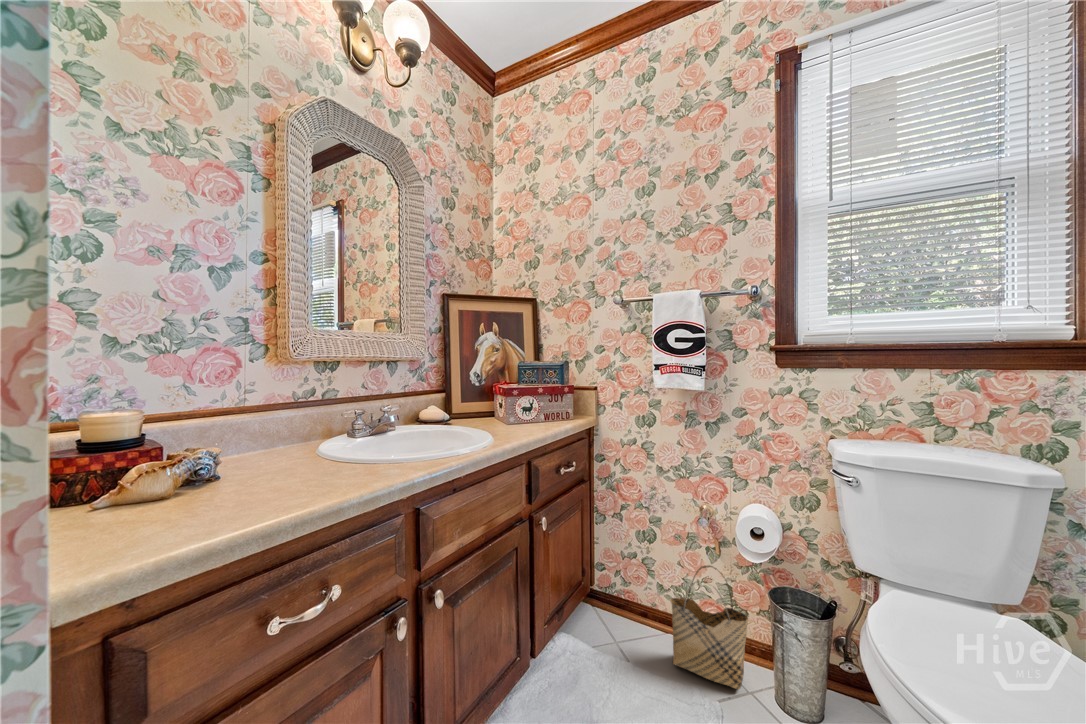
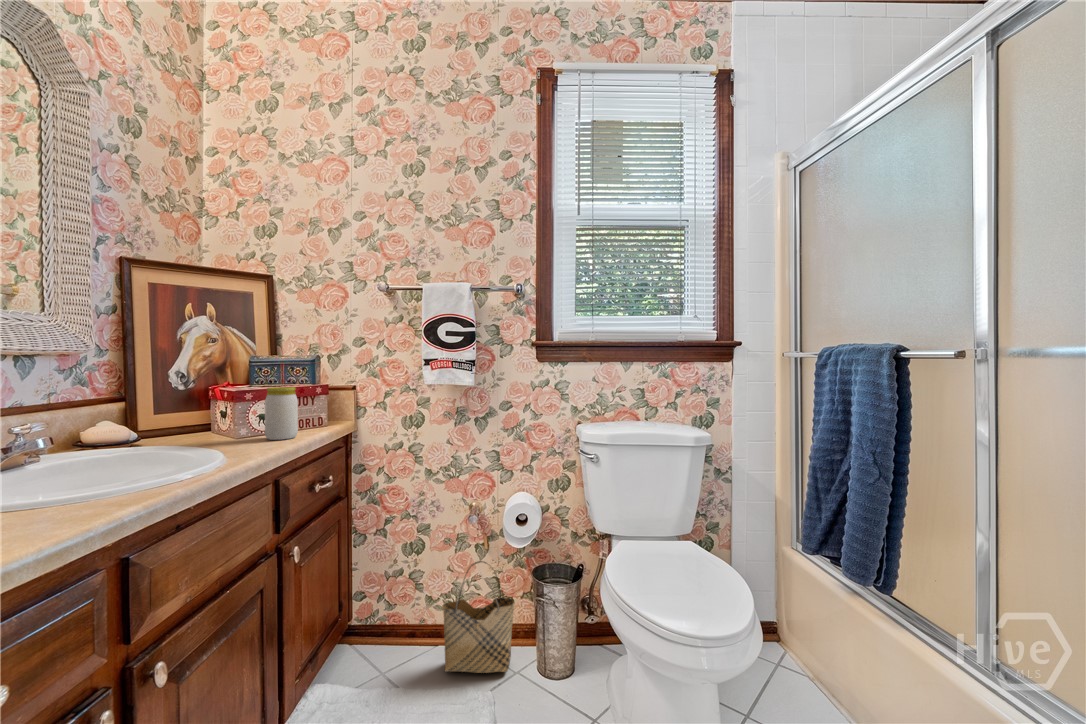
jar: none [525,387,549,429] -> present [265,387,298,440]

